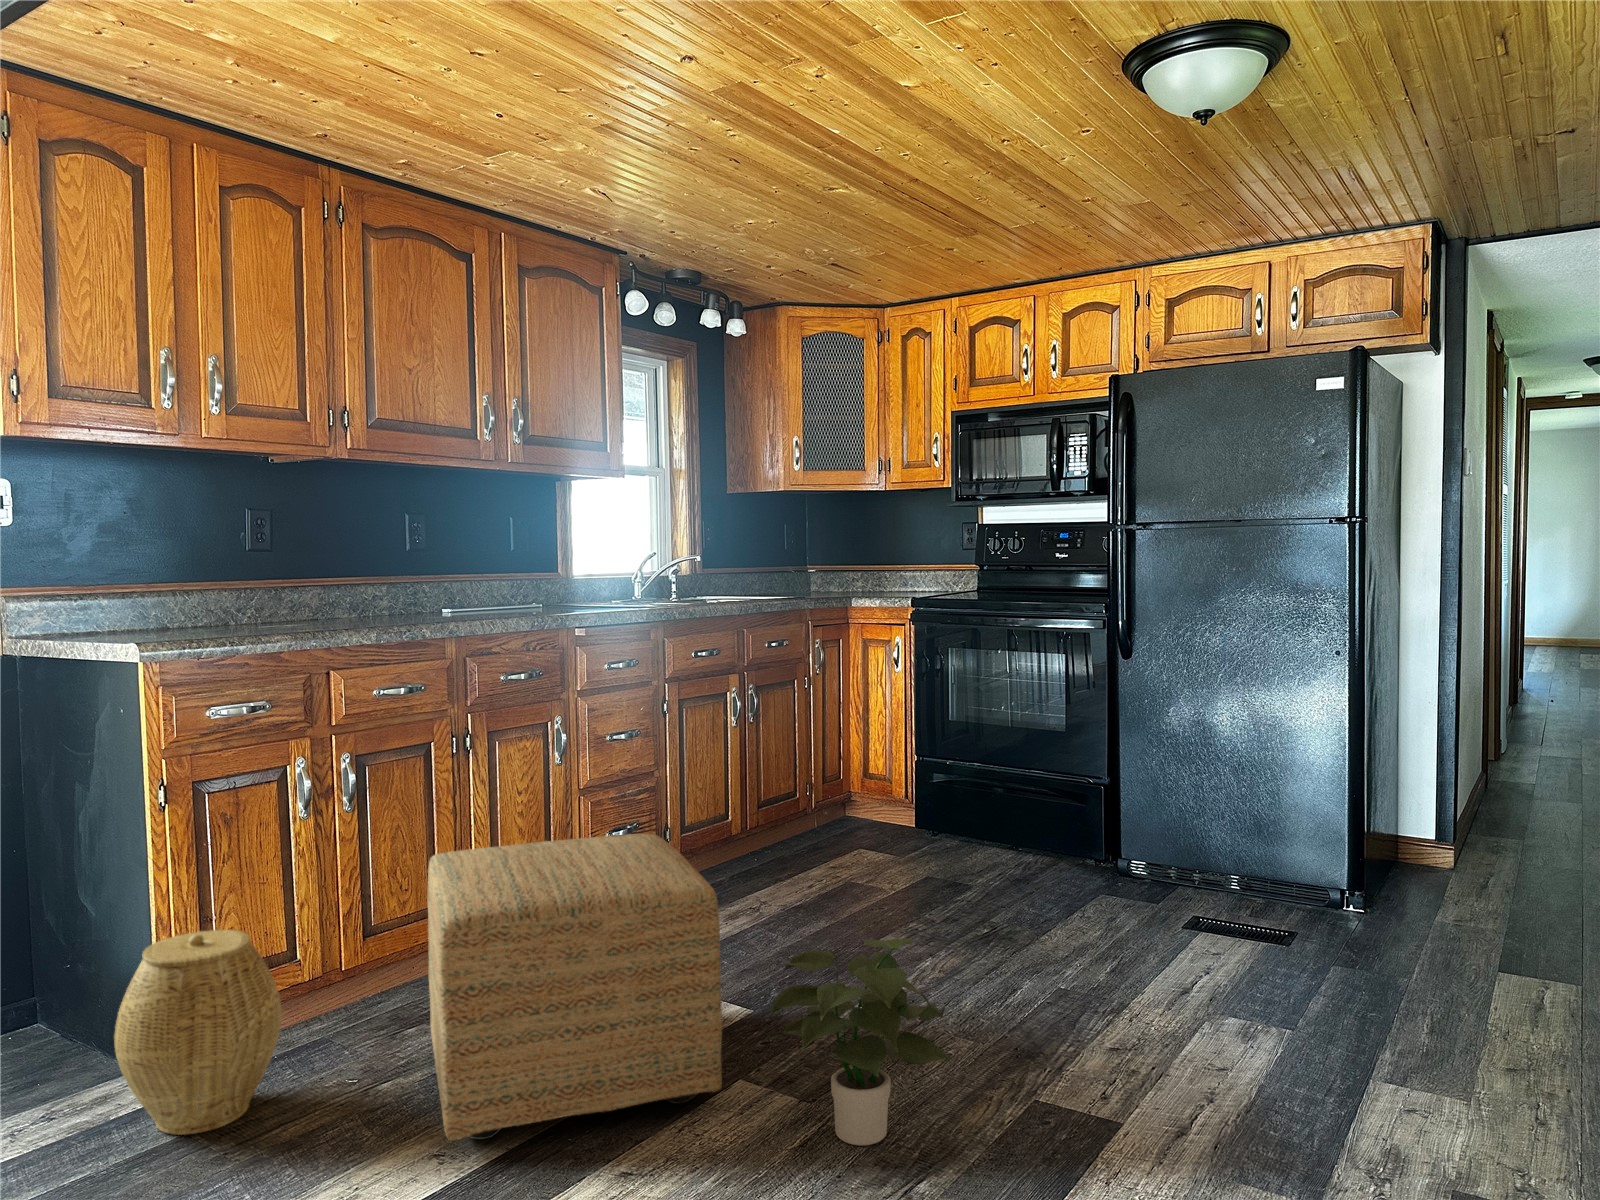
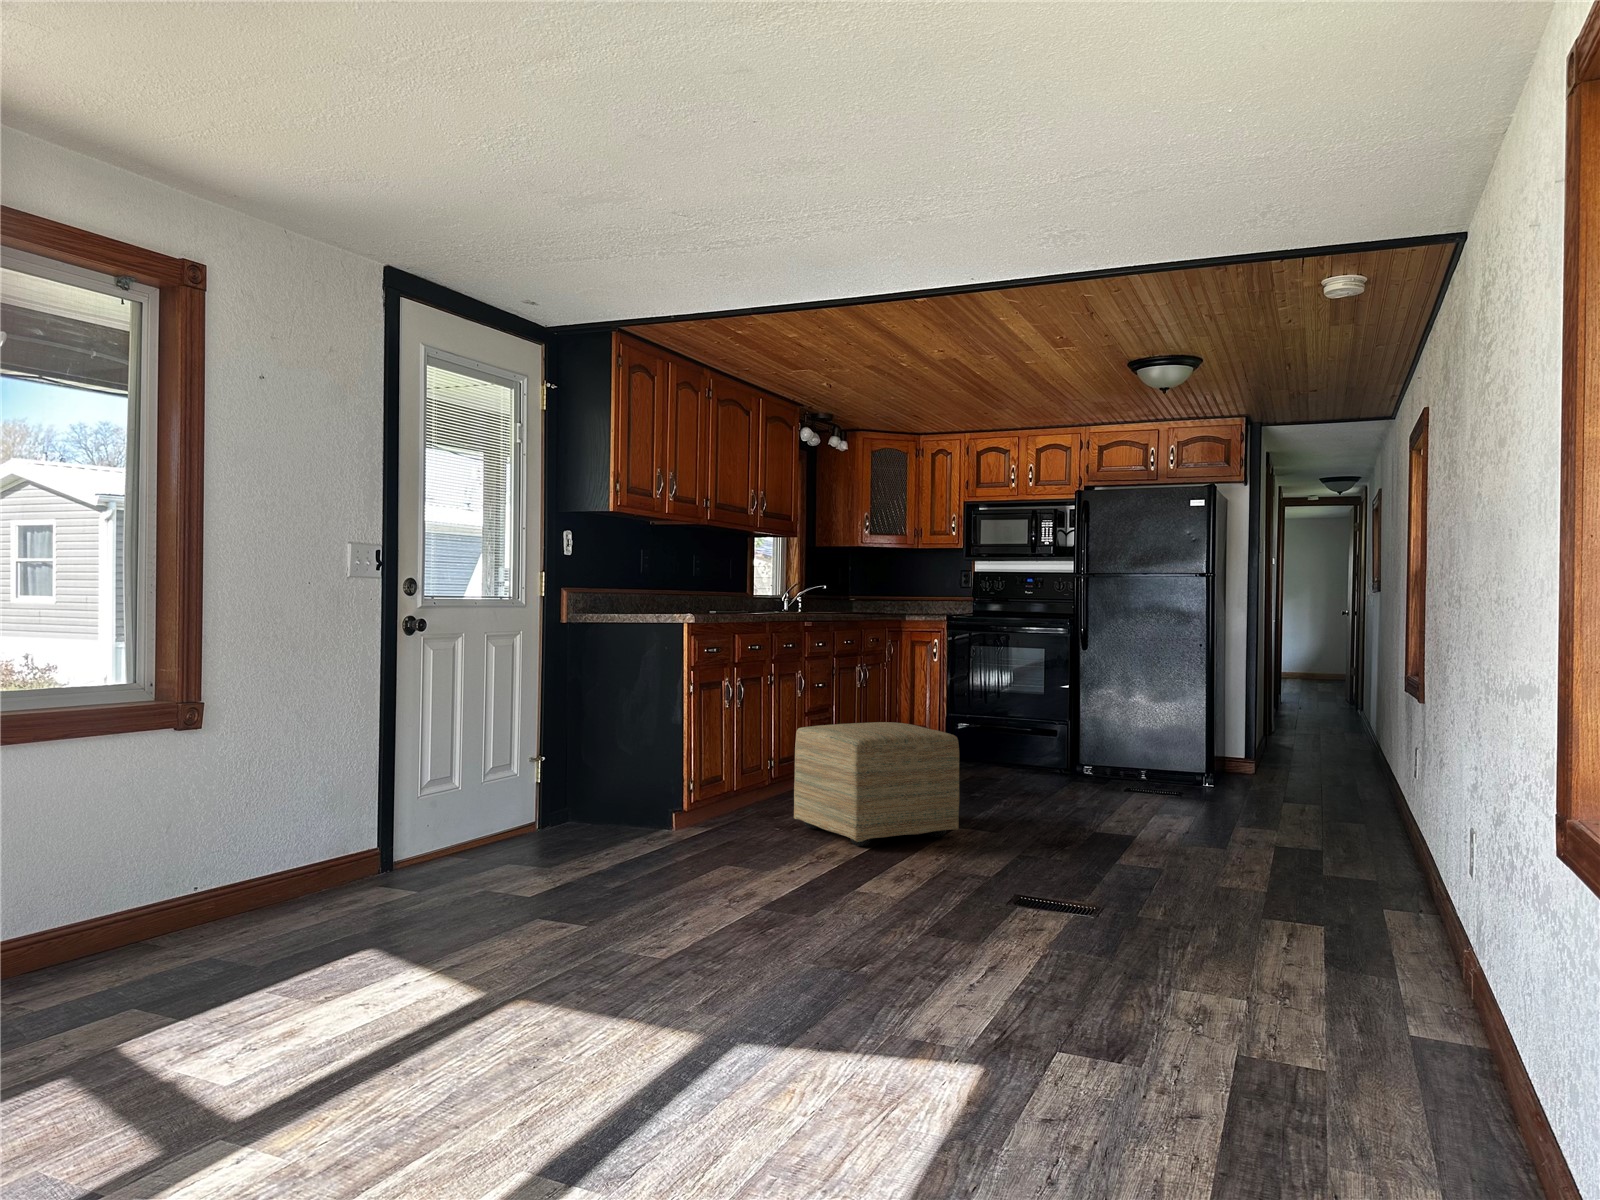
woven basket: present [114,930,282,1135] -> none [683,756,754,848]
potted plant: present [769,938,954,1146] -> none [986,757,1071,845]

